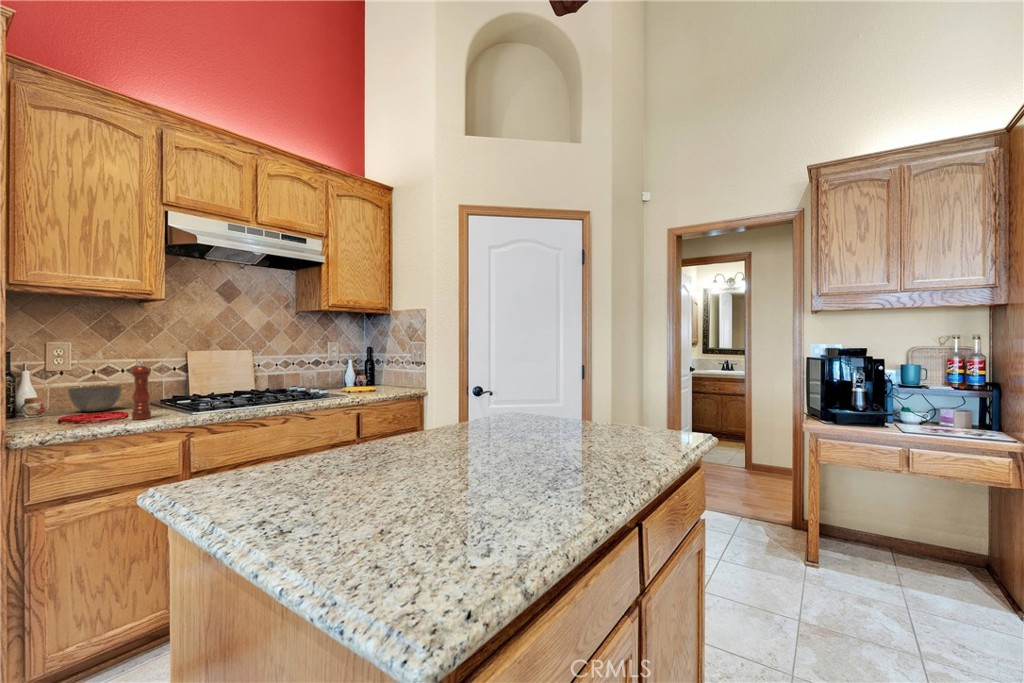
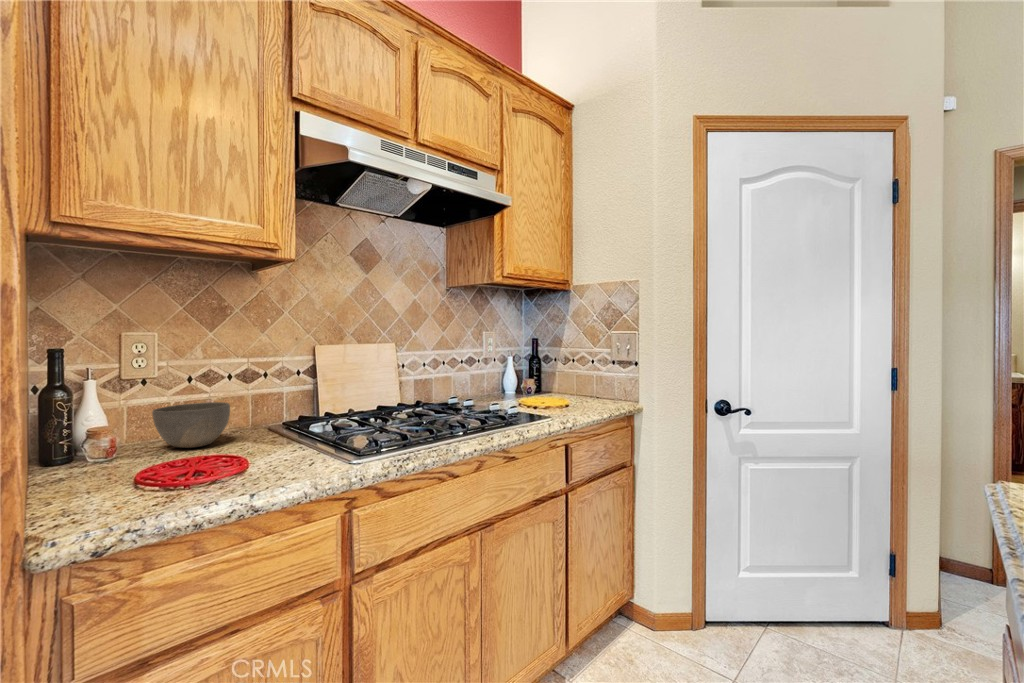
pepper mill: present [132,362,151,420] -> none [257,371,289,480]

